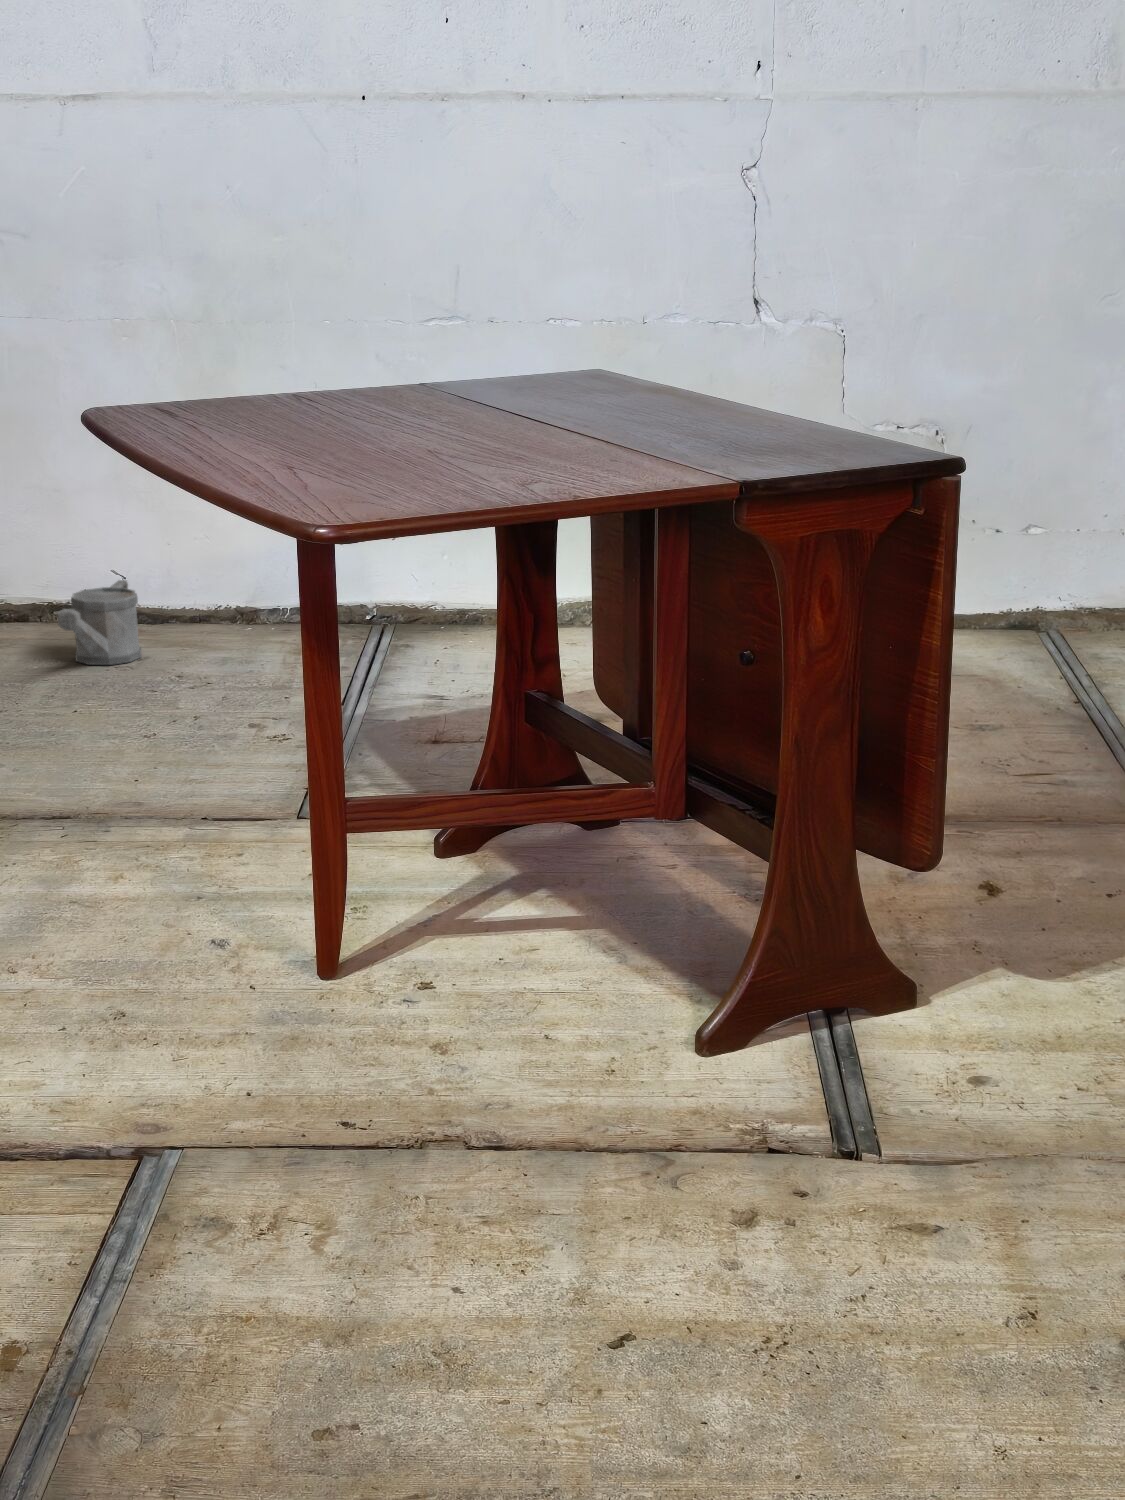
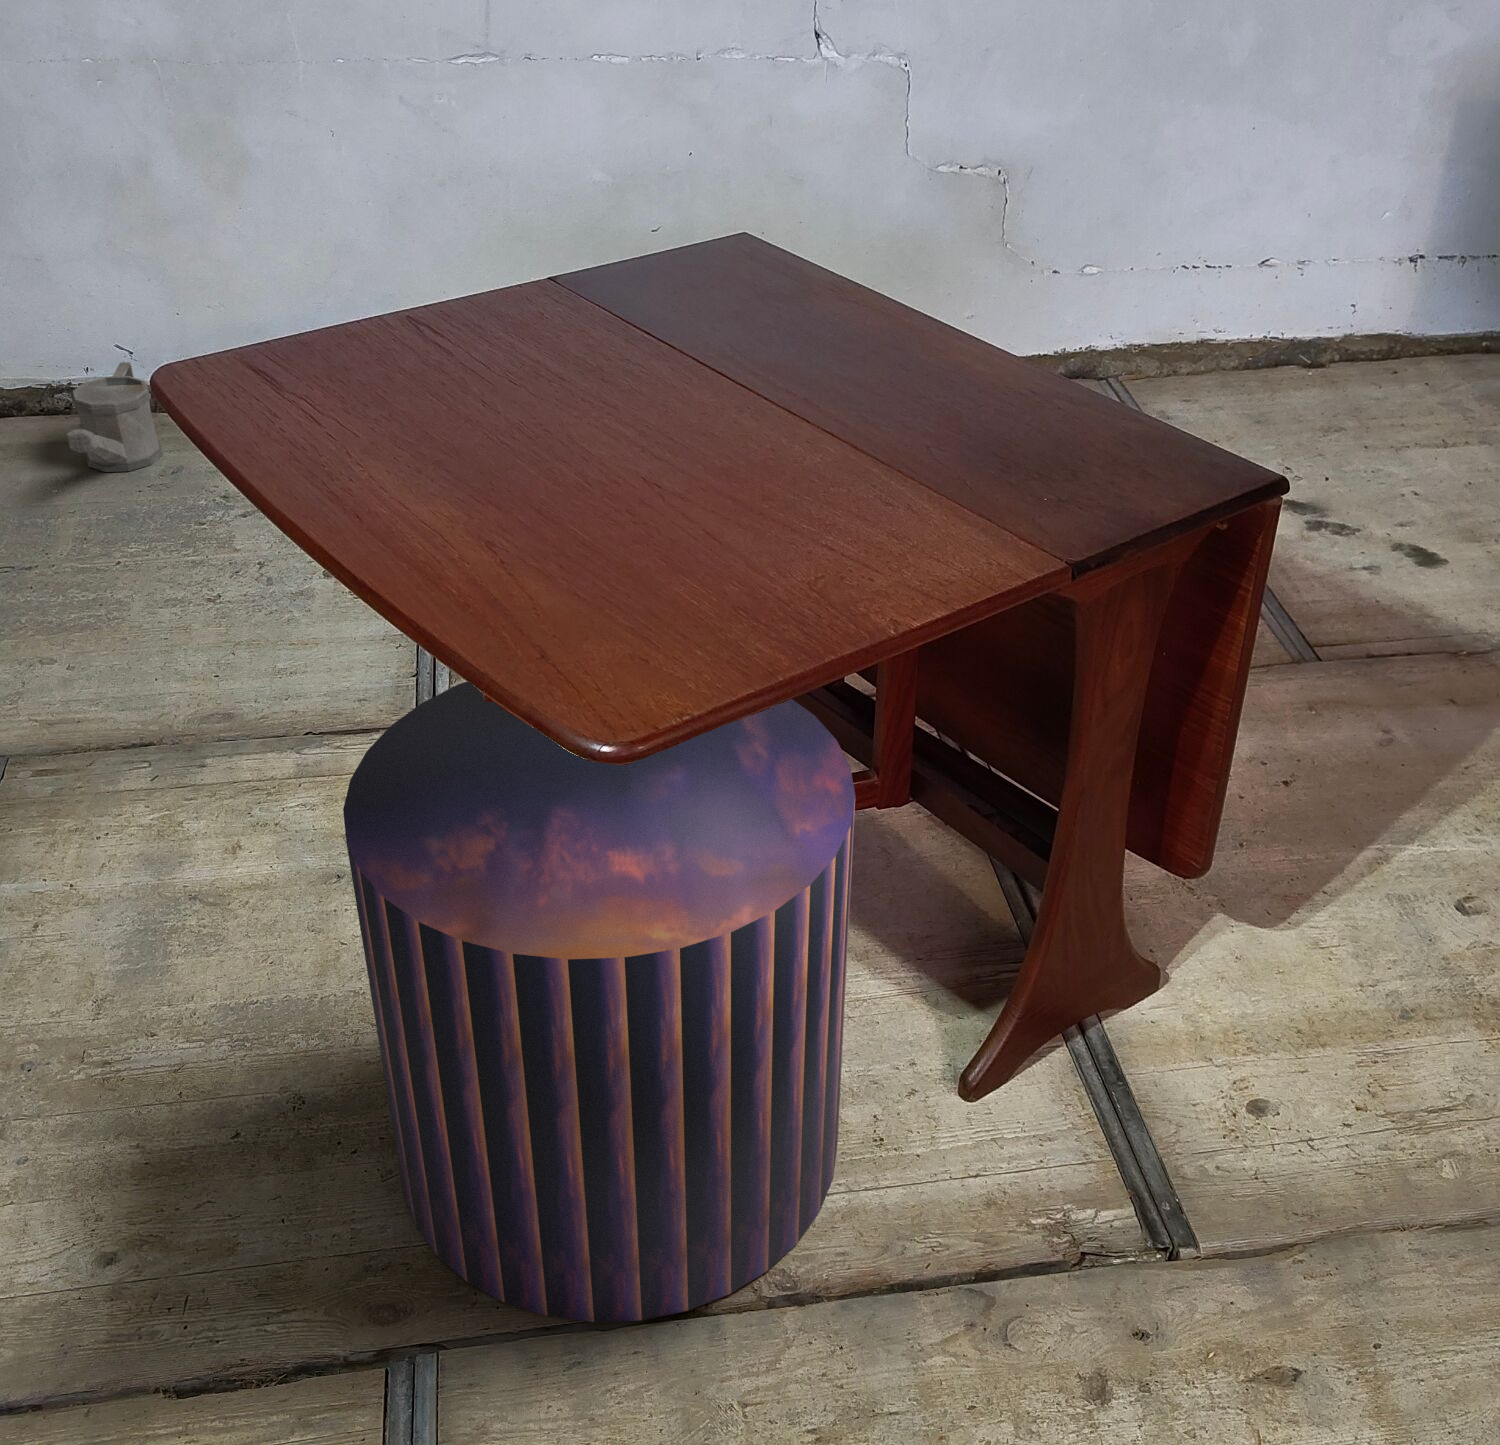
pouf: none [161,626,579,1148] -> present [343,682,855,1322]

